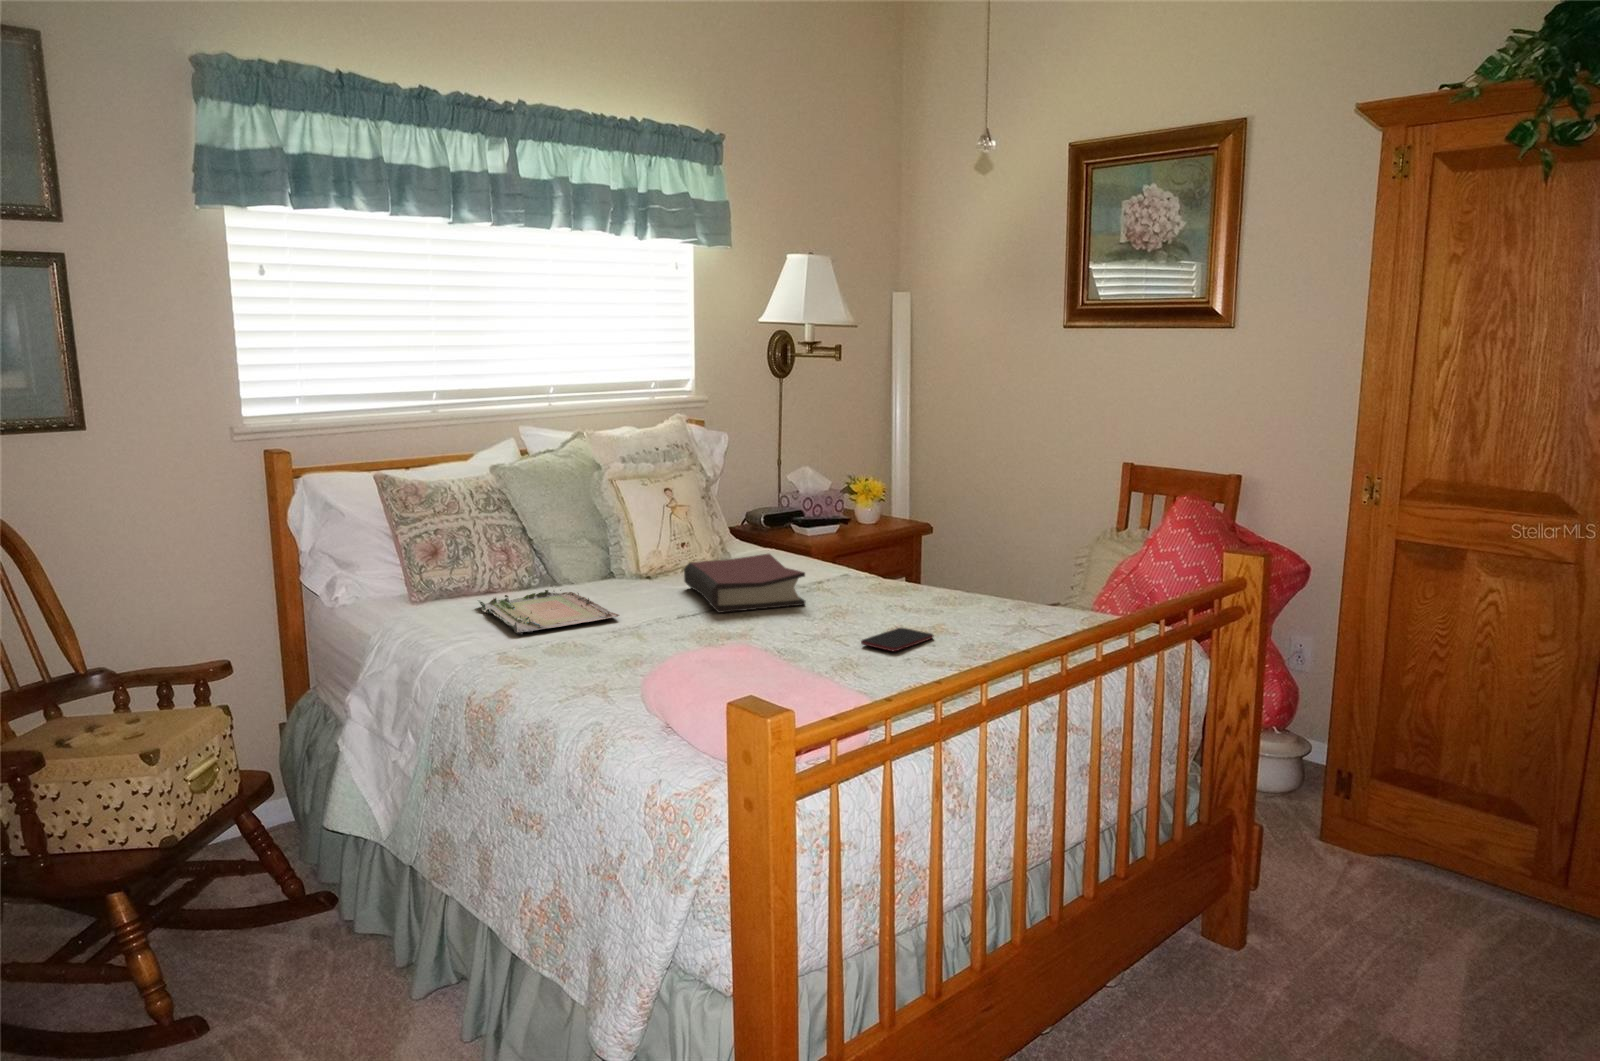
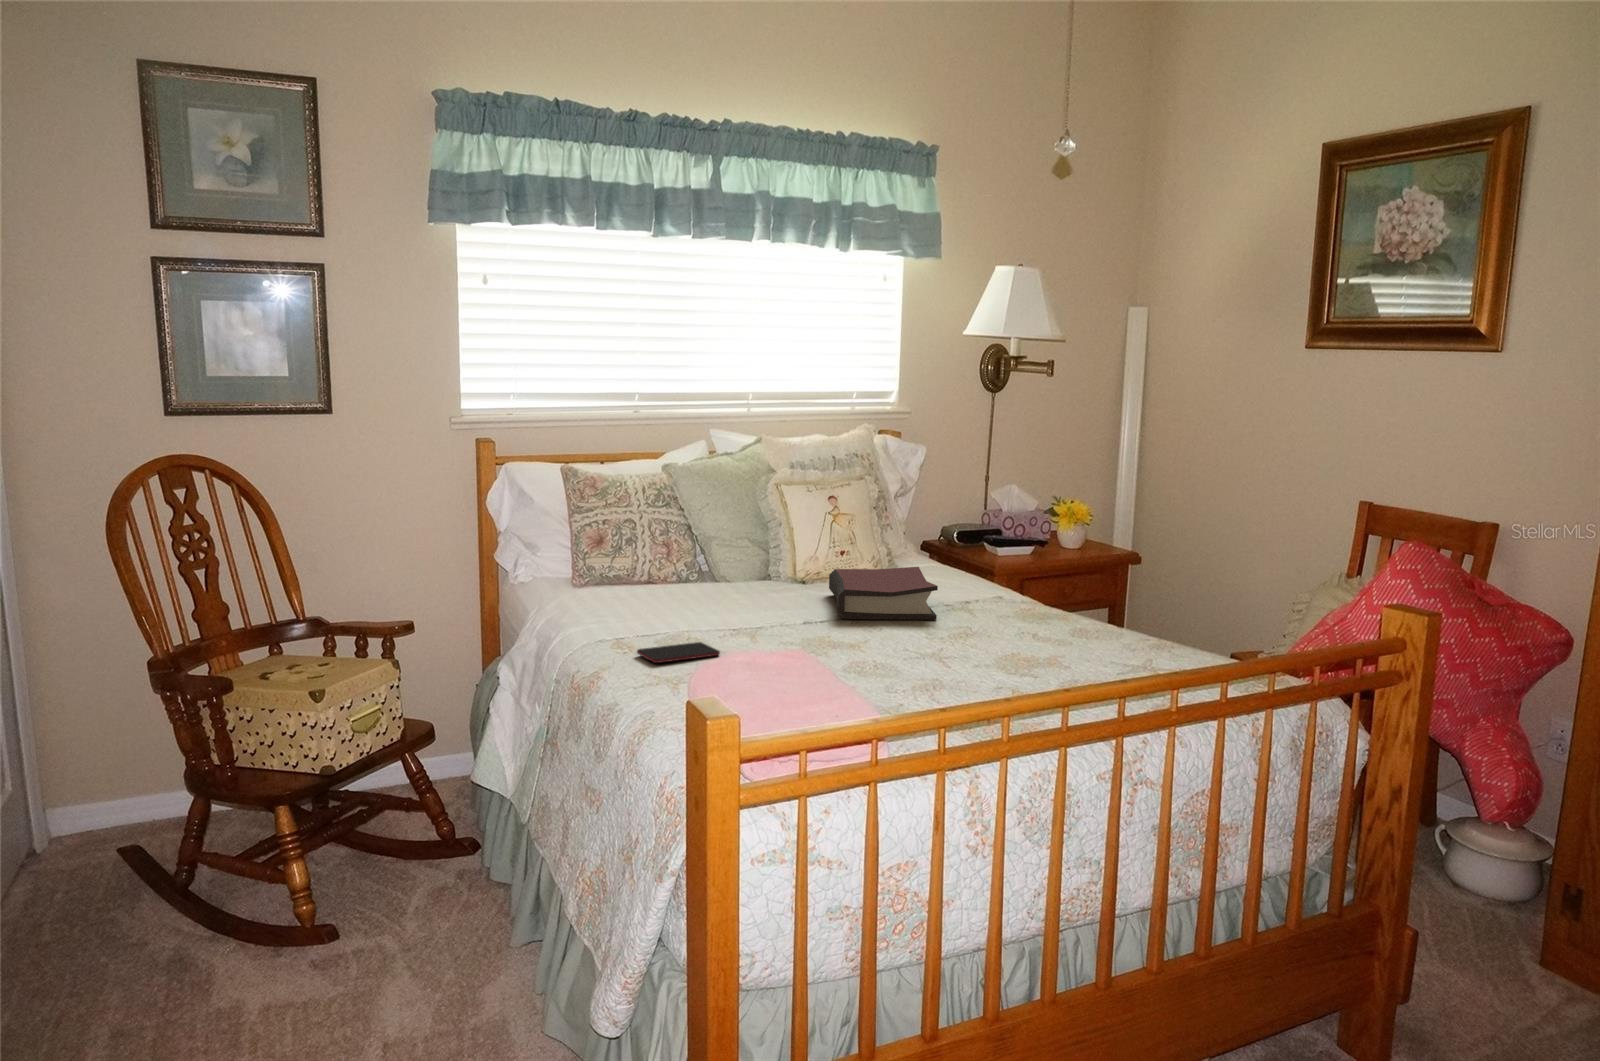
tray: present [478,585,619,634] -> none [628,578,747,621]
smartphone: present [861,628,934,651] -> present [637,642,720,663]

